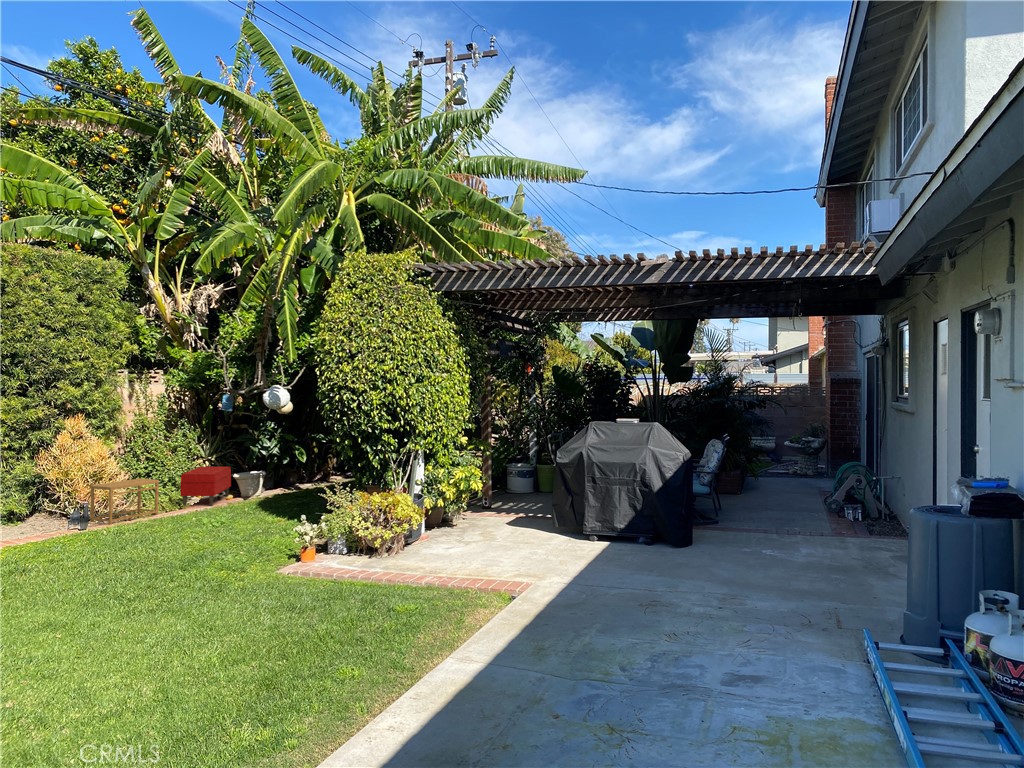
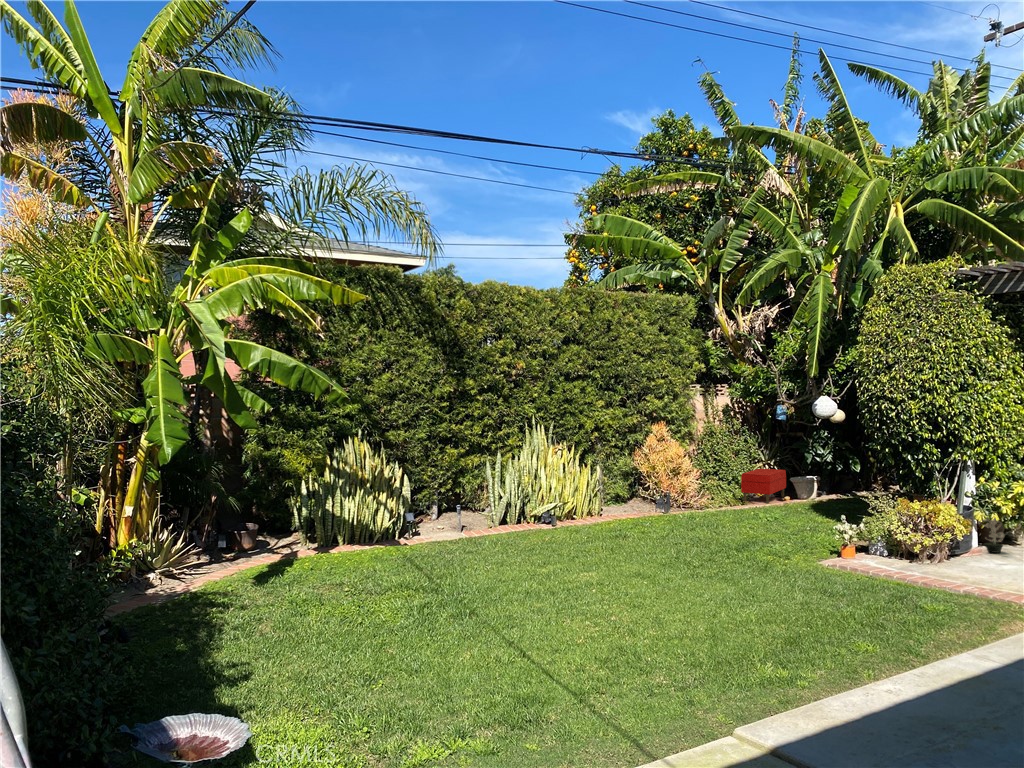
side table: present [90,478,159,524] -> none [671,475,723,510]
potted plant: none [423,499,446,536] -> present [979,517,1005,553]

